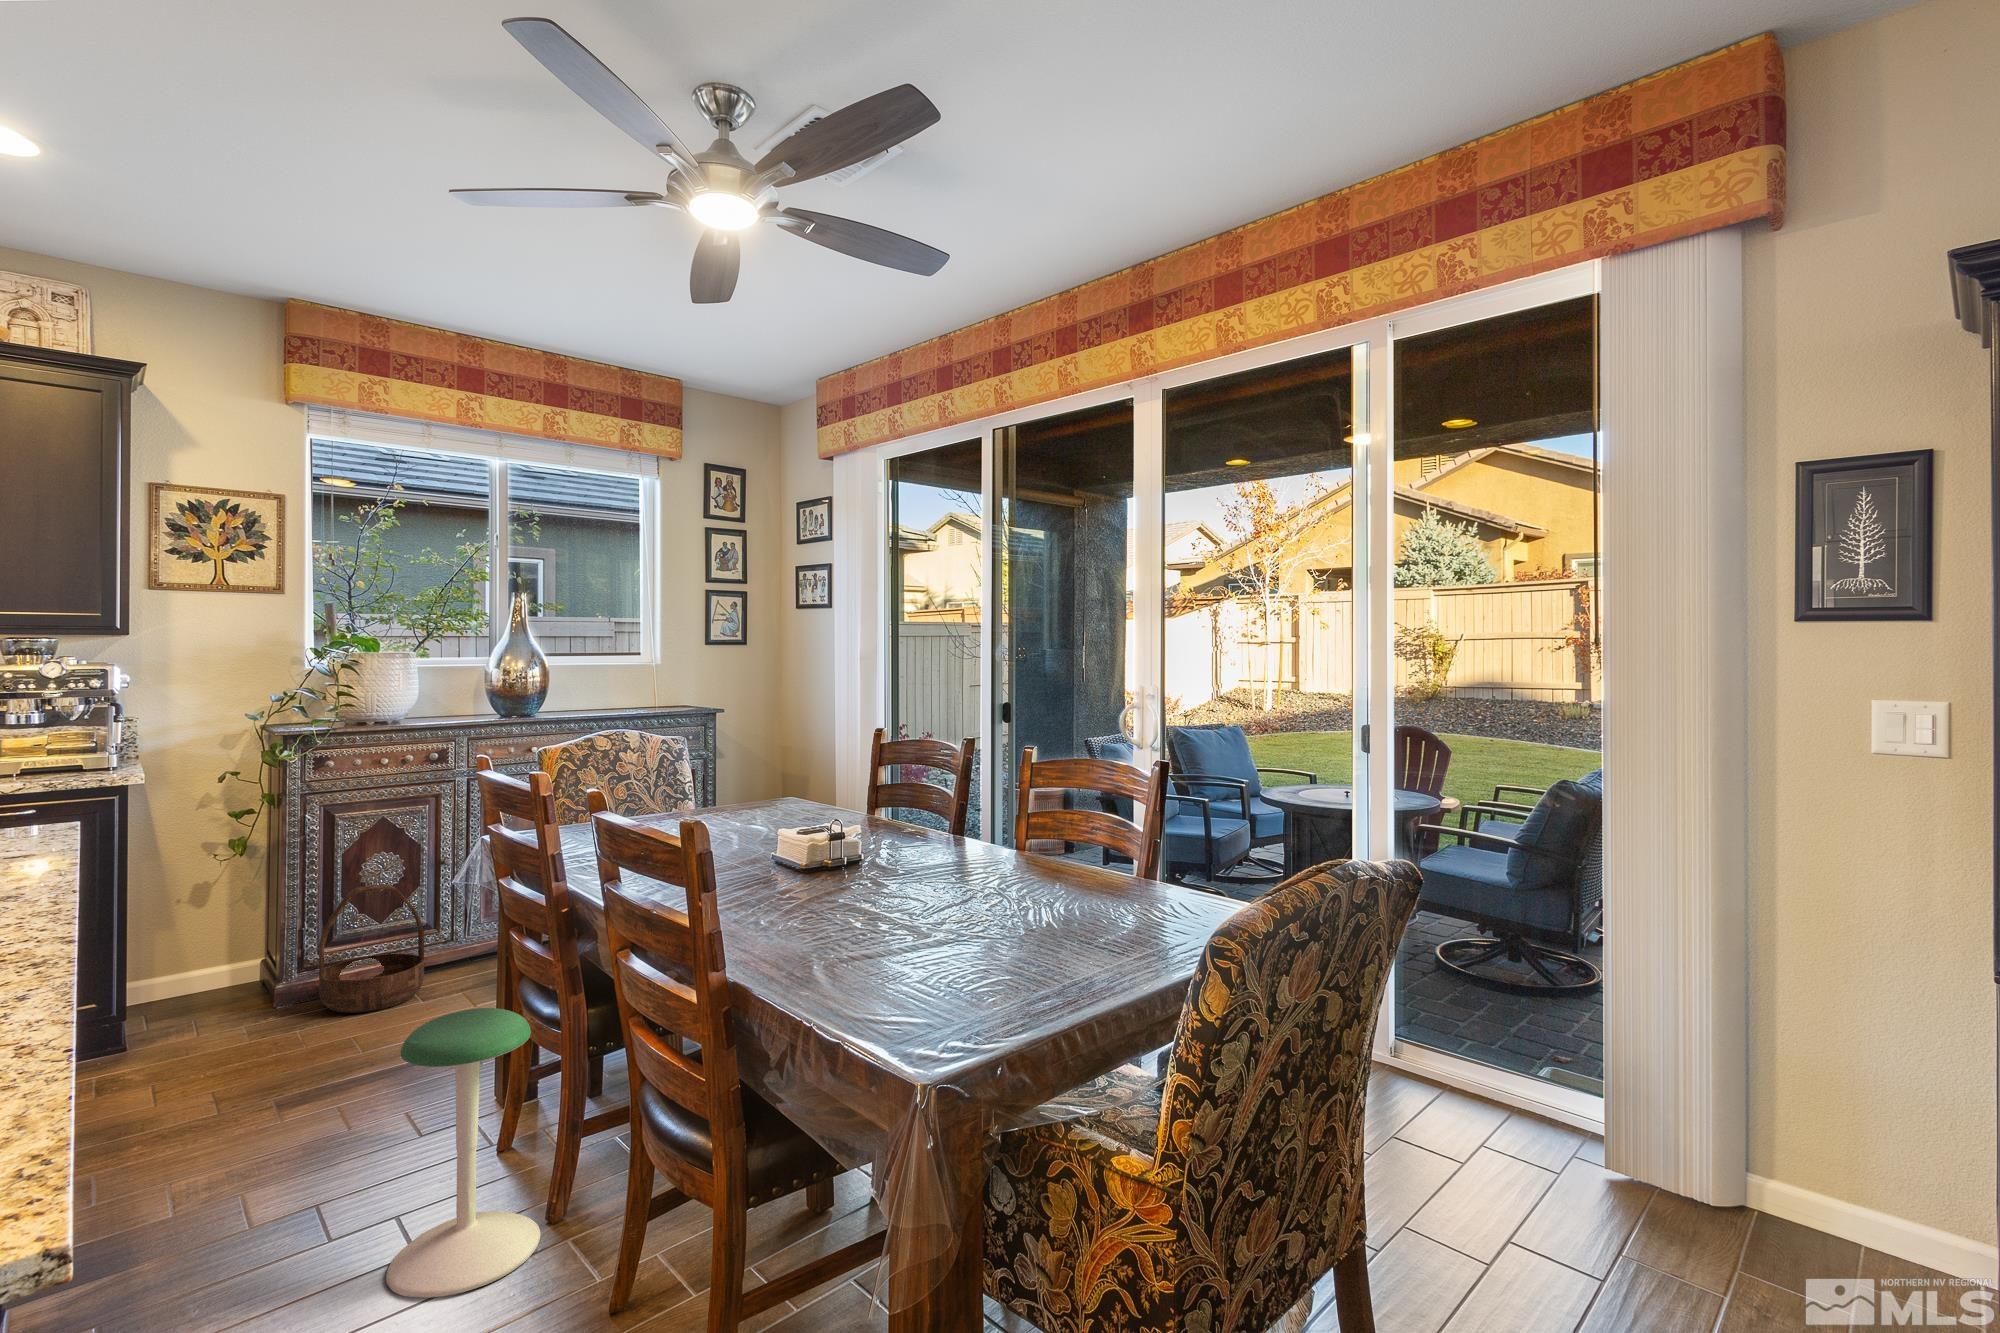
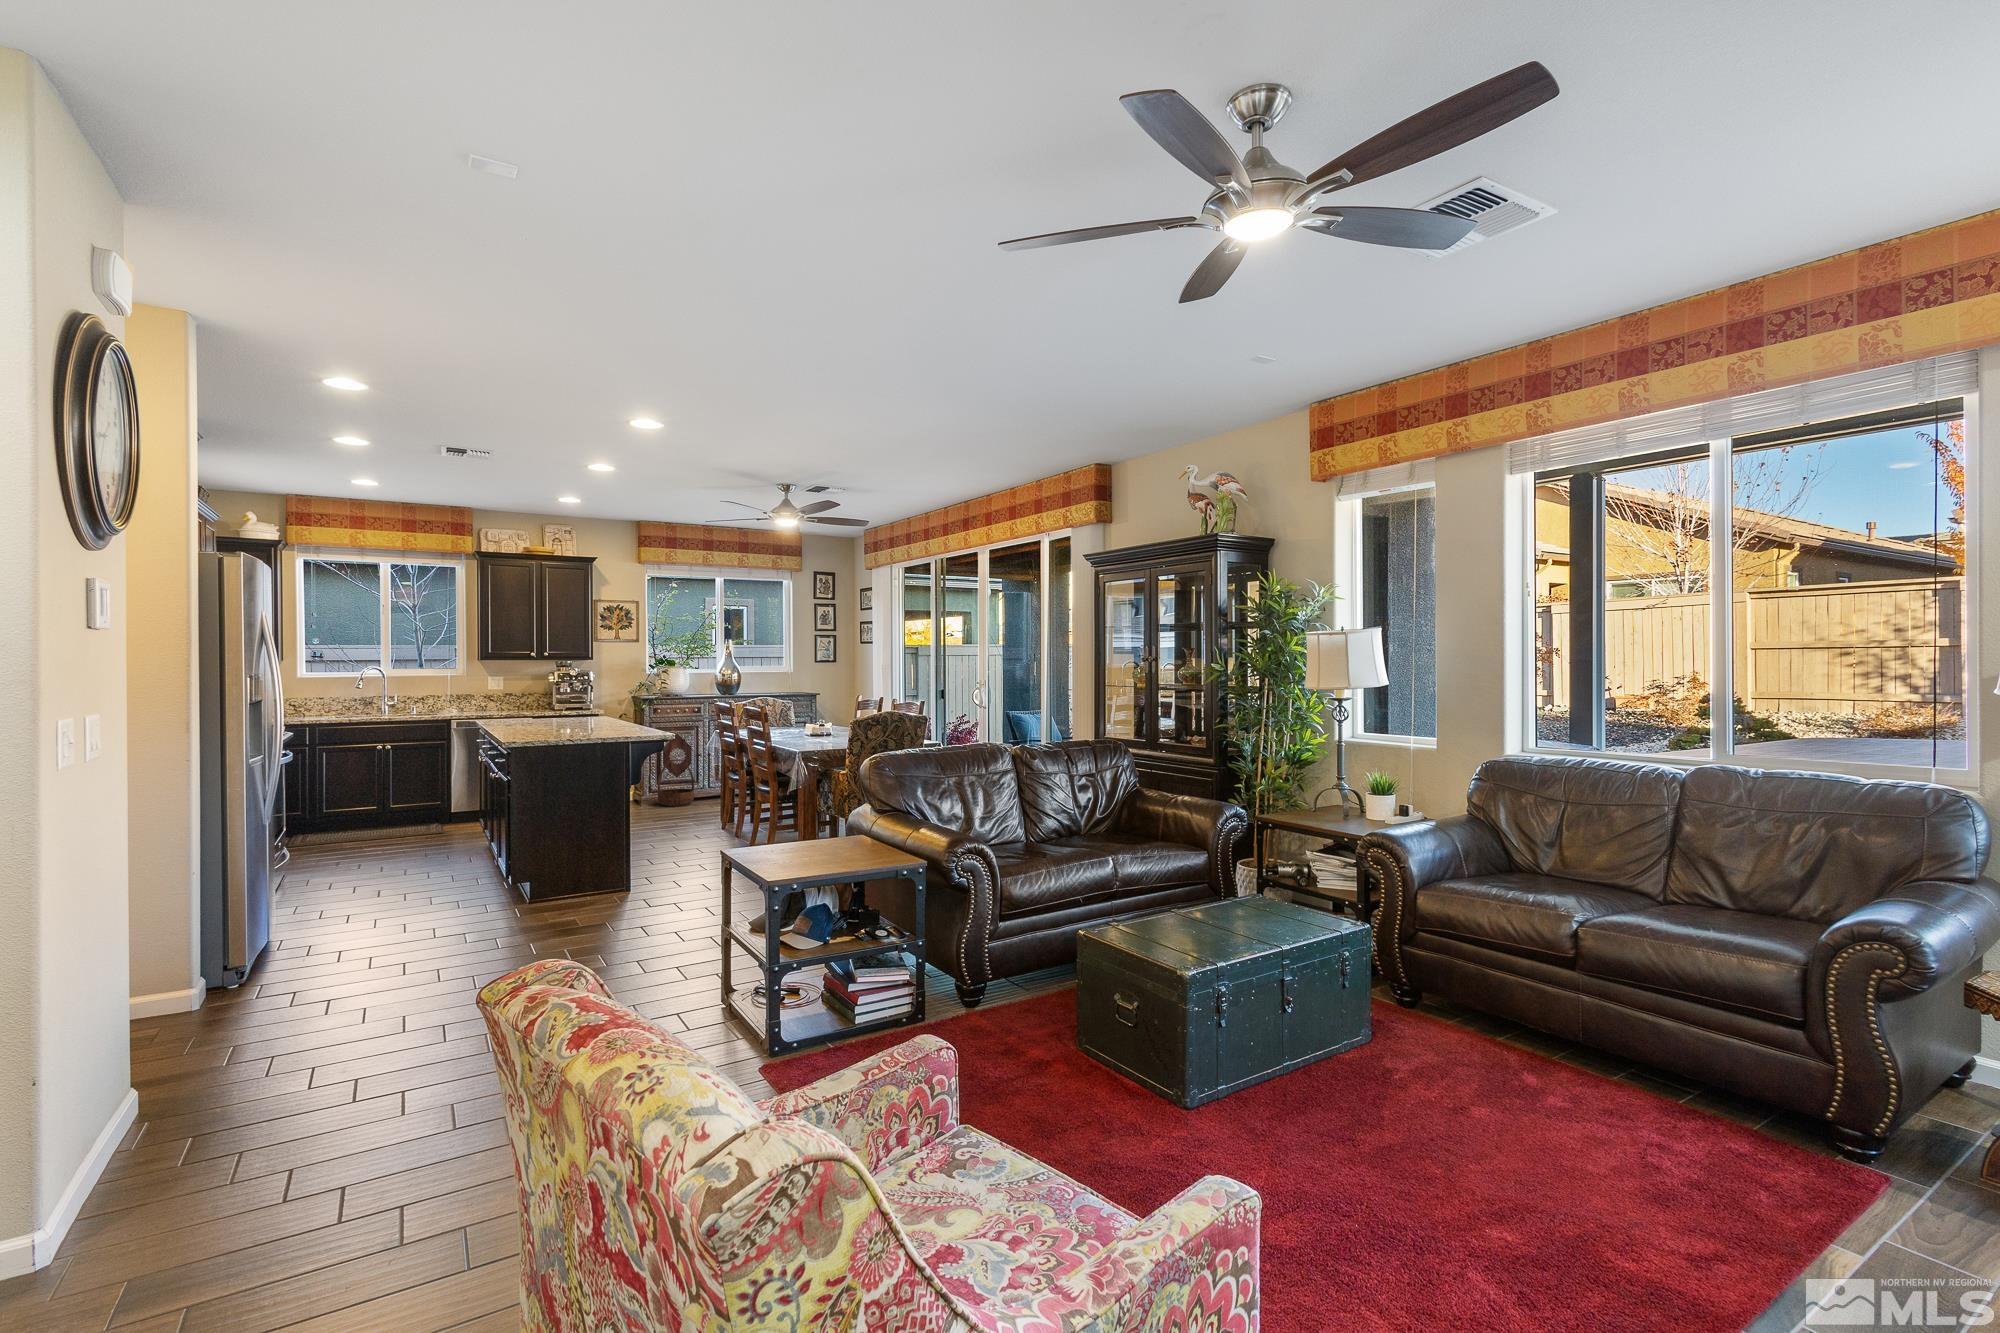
stool: present [386,1008,541,1298] -> none [696,773,735,842]

